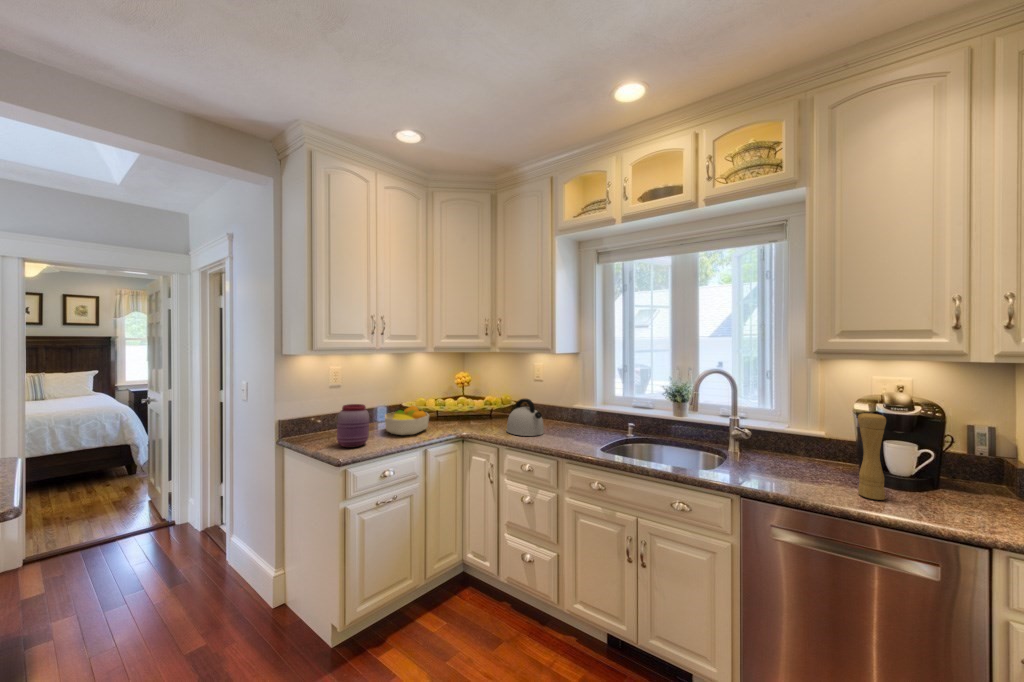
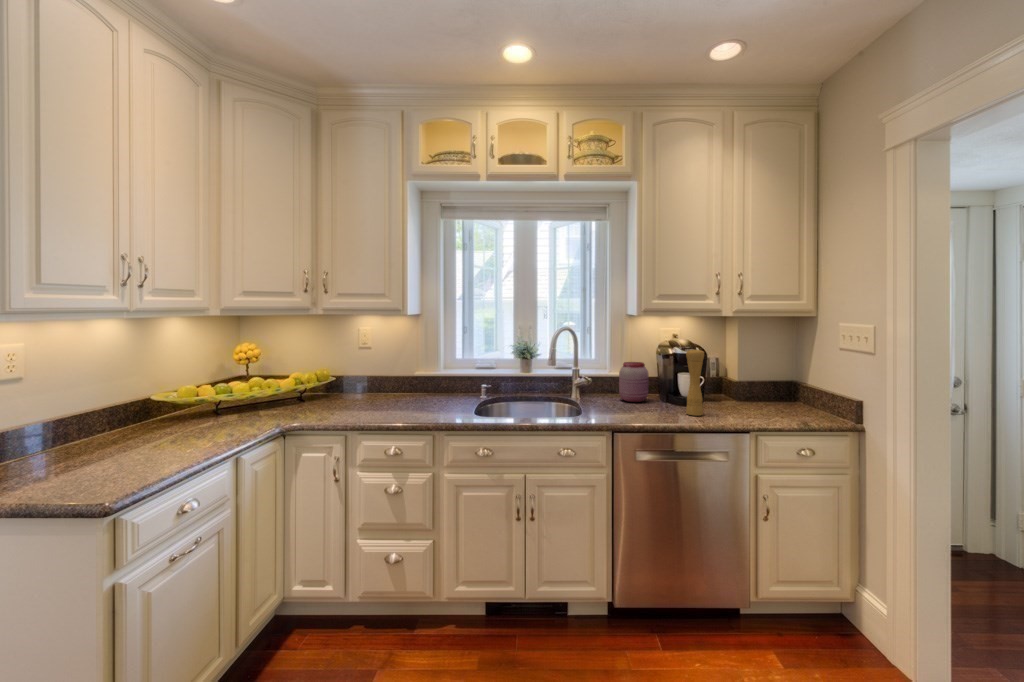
kettle: present [506,399,544,436] -> none [342,369,393,415]
jar: present [337,404,369,448] -> present [619,362,649,402]
fruit bowl: present [385,405,429,435] -> none [142,395,226,441]

